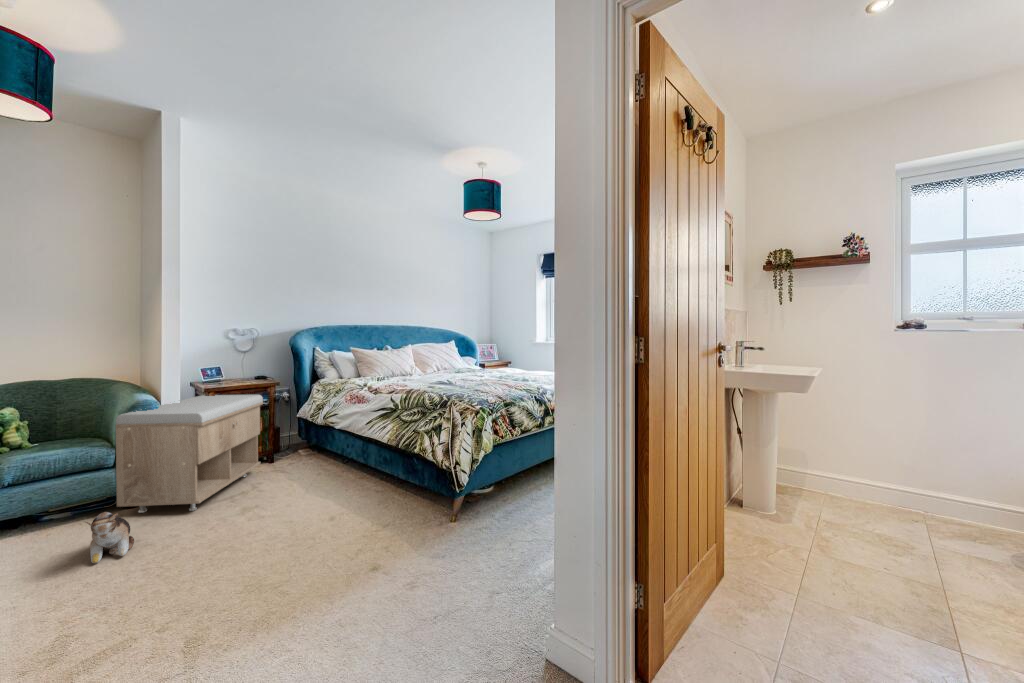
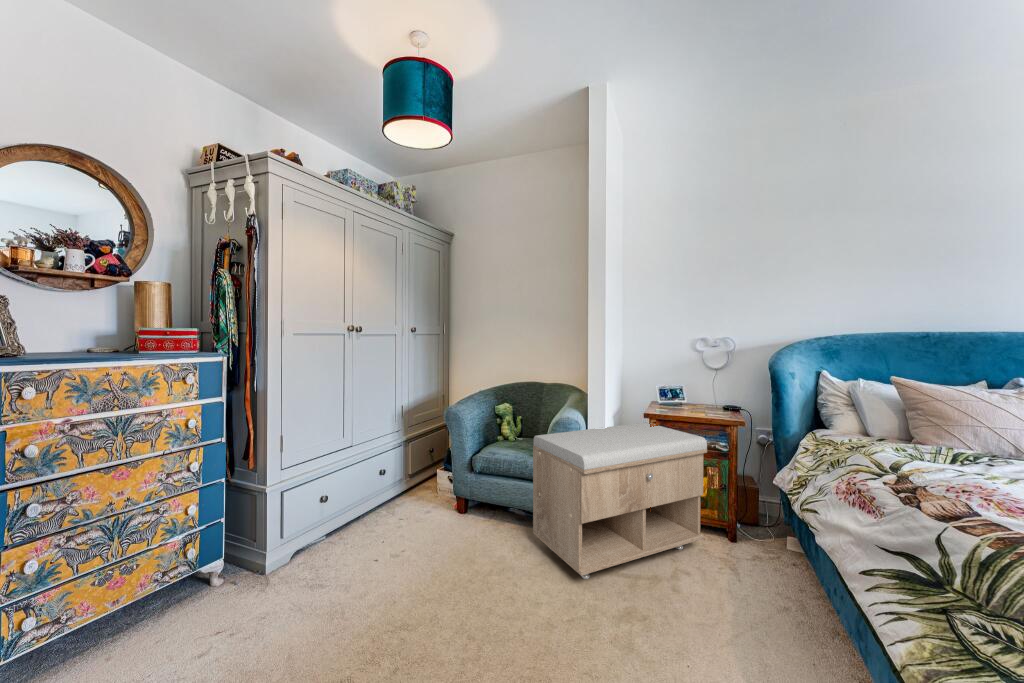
plush toy: present [86,512,134,564] -> none [437,552,509,611]

